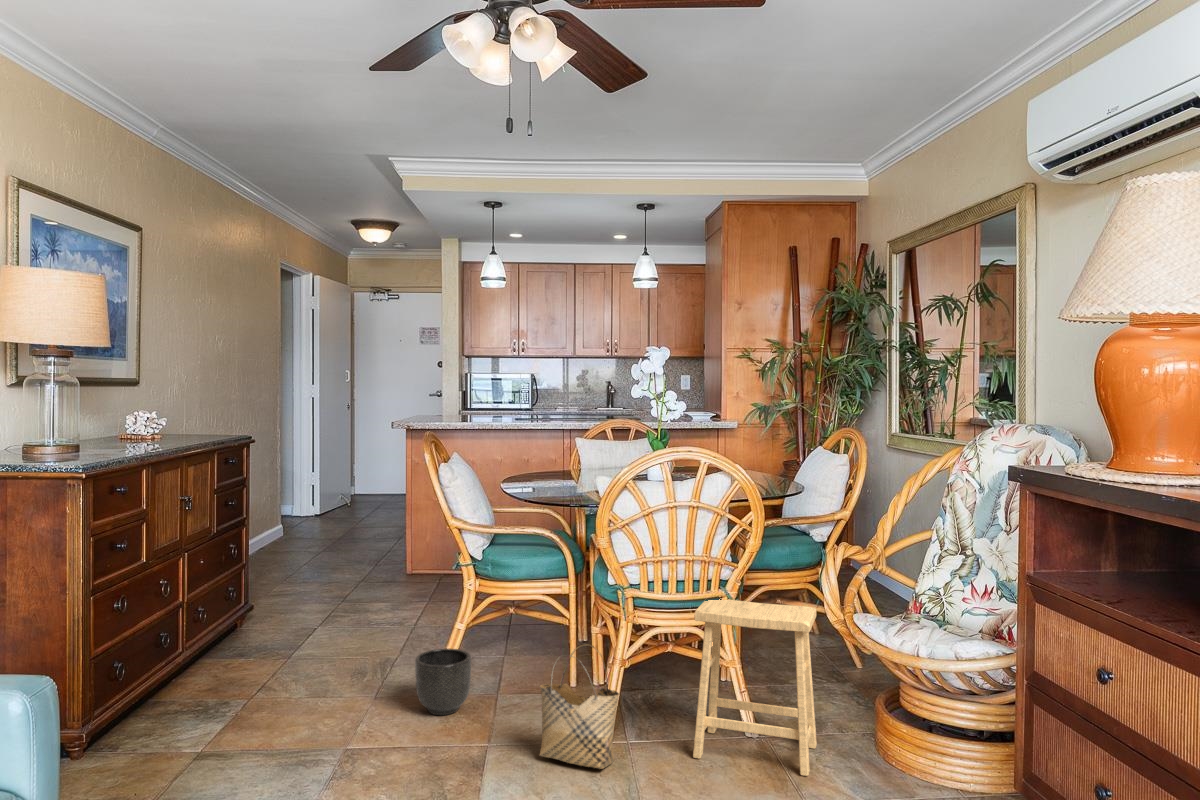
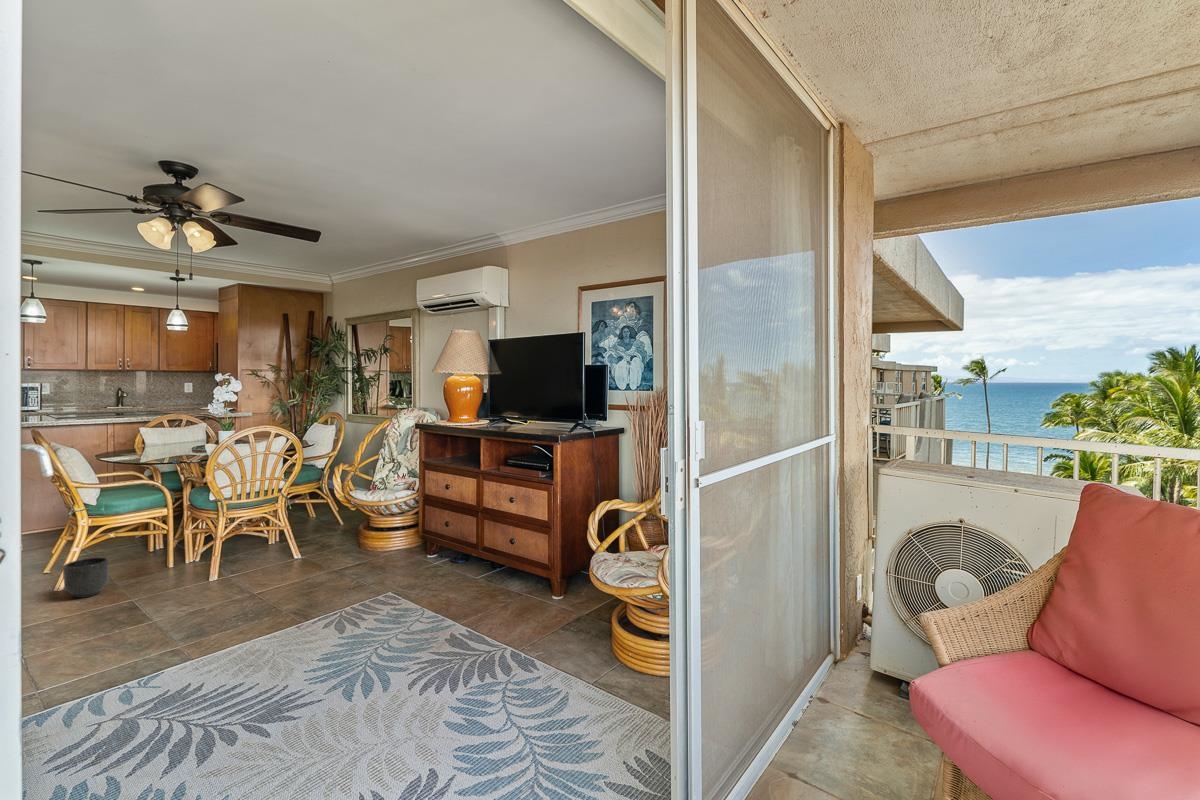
footstool: present [693,599,817,776] -> none [270,493,332,574]
woven basket: present [540,644,619,769] -> none [177,530,230,593]

